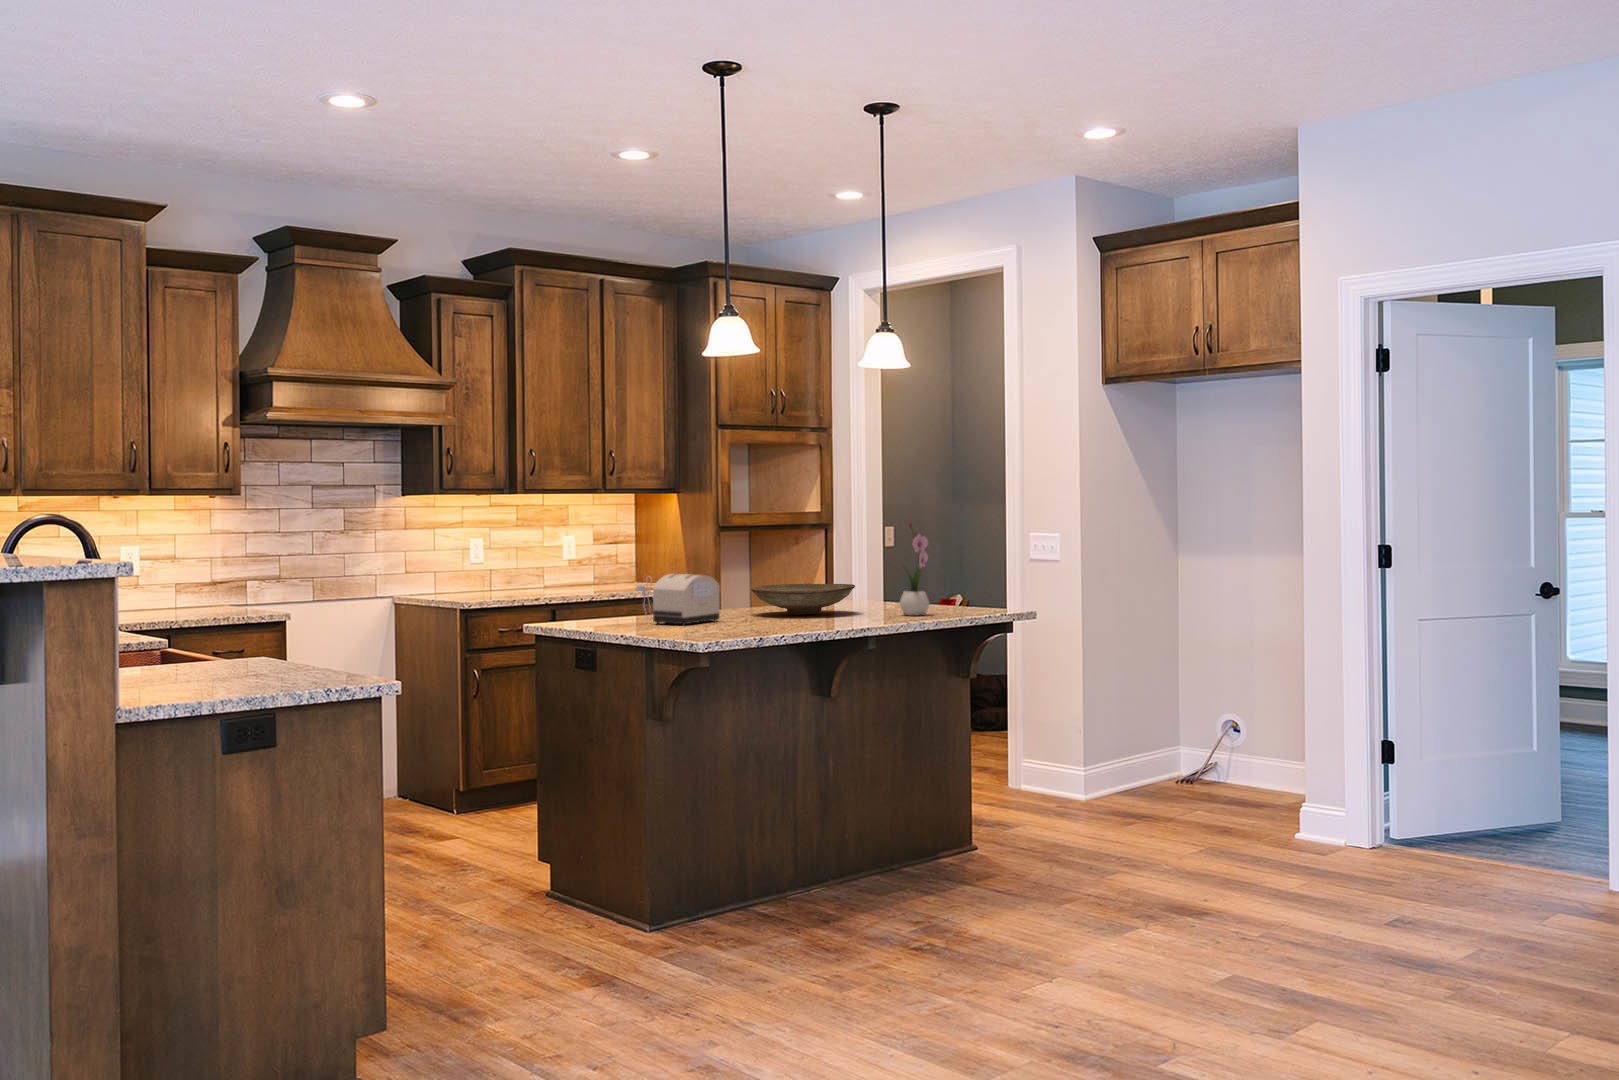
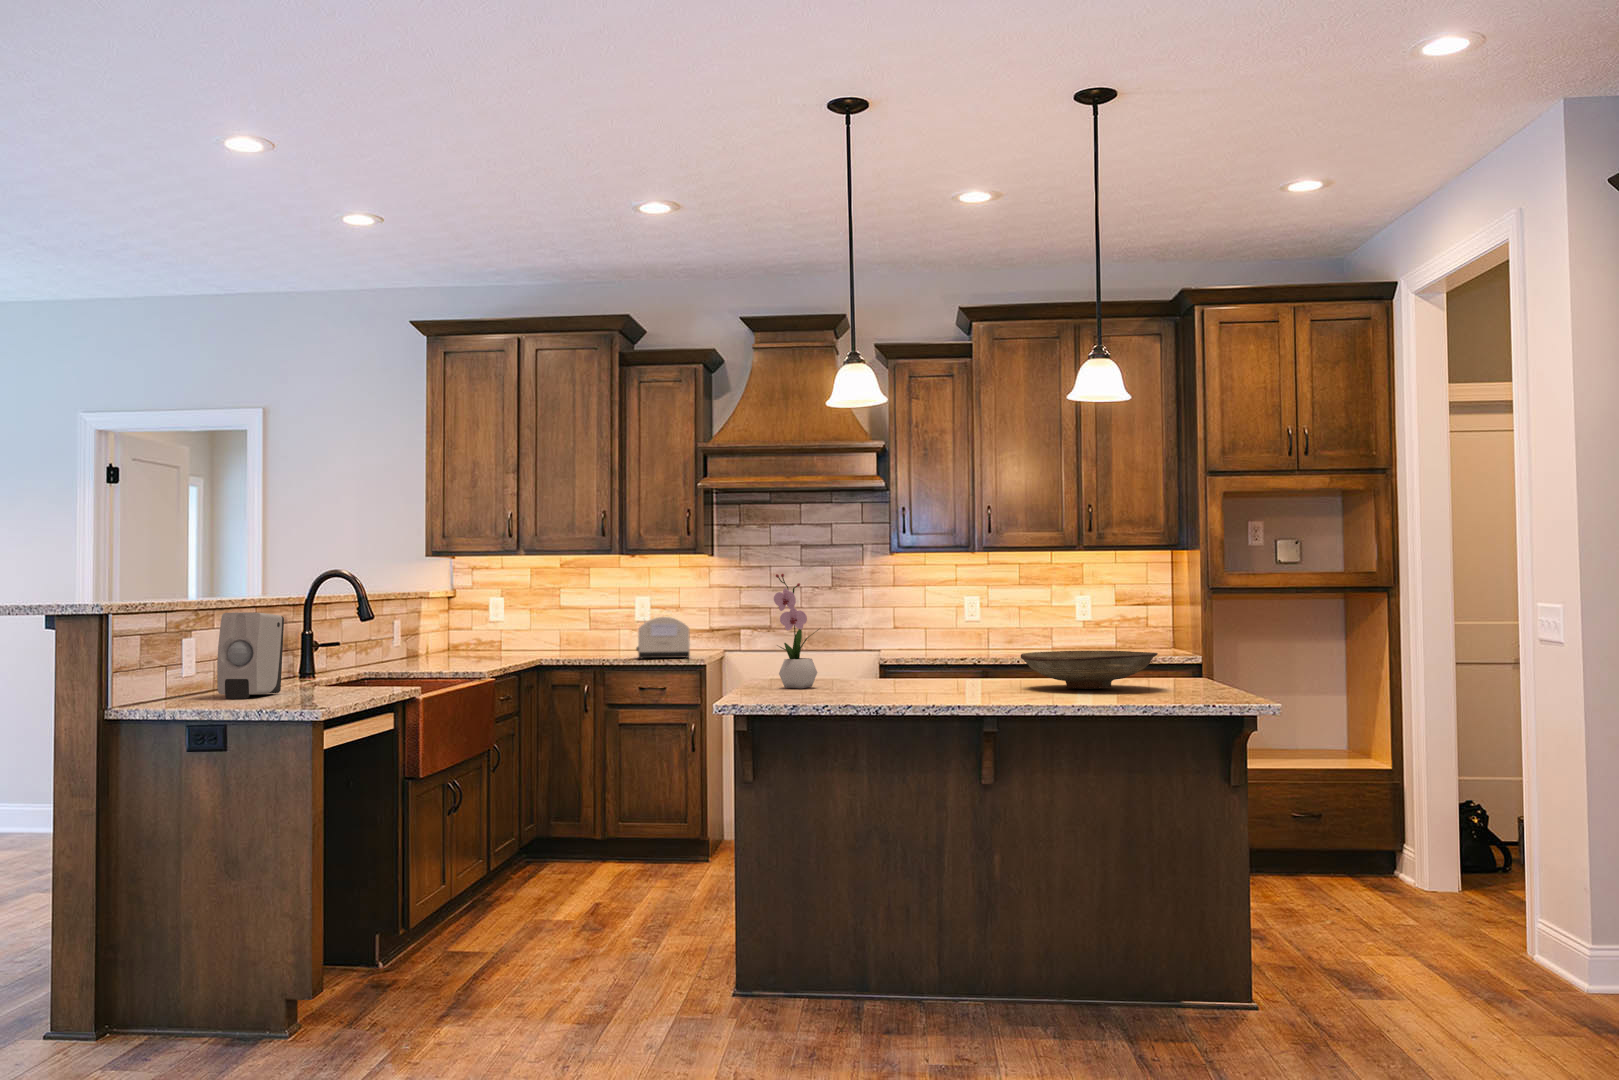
flower arrangement: present [900,522,930,616] -> present [774,574,819,688]
toaster: present [636,574,720,626] -> present [636,617,690,659]
soap dispenser: none [105,584,185,690] -> present [217,612,284,699]

